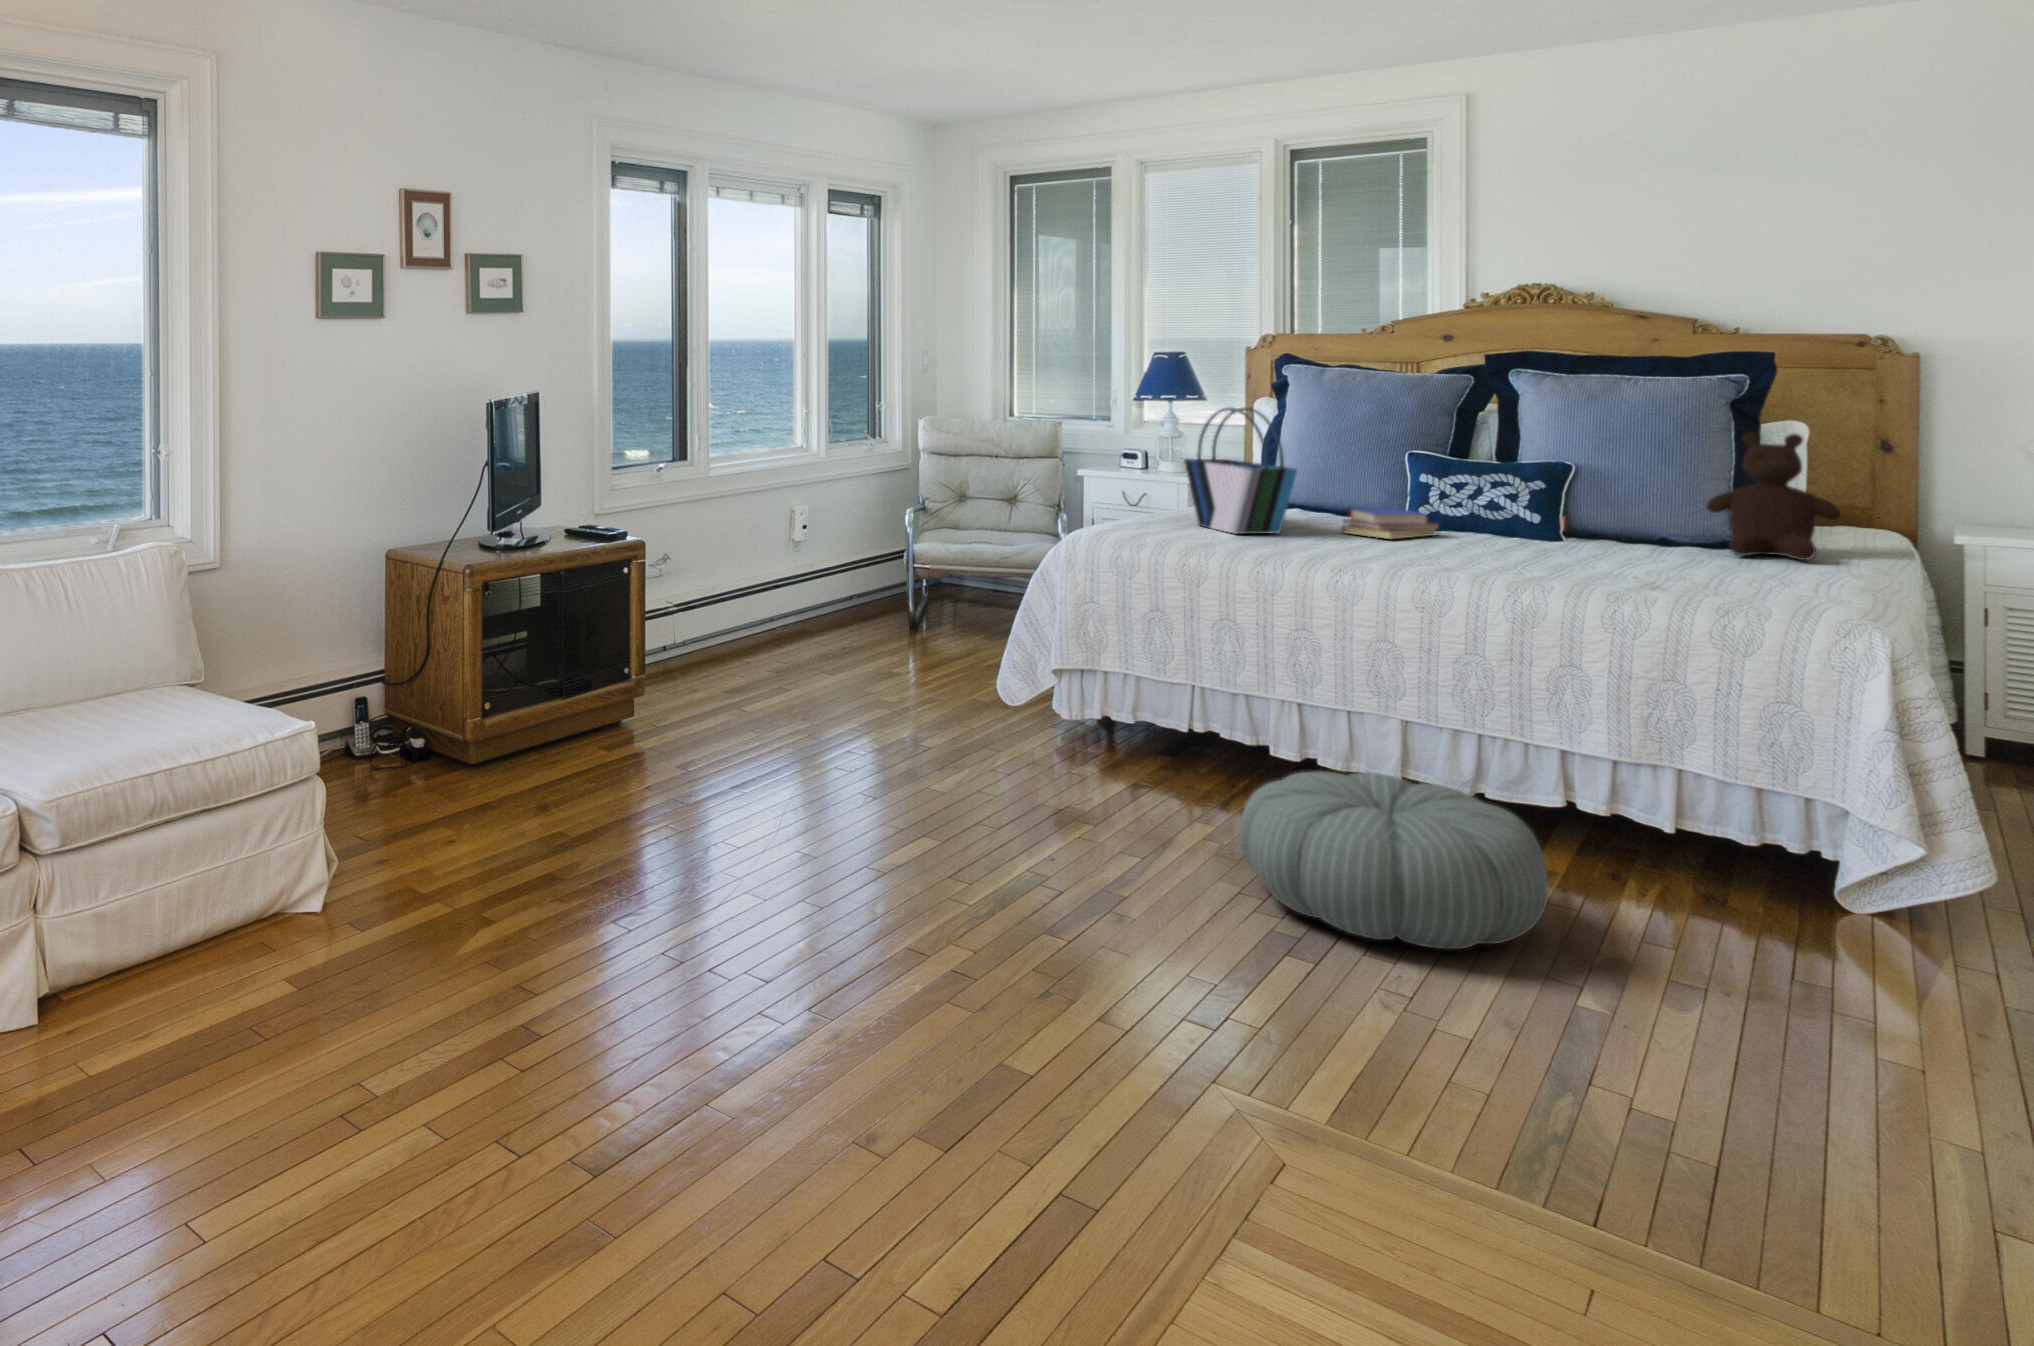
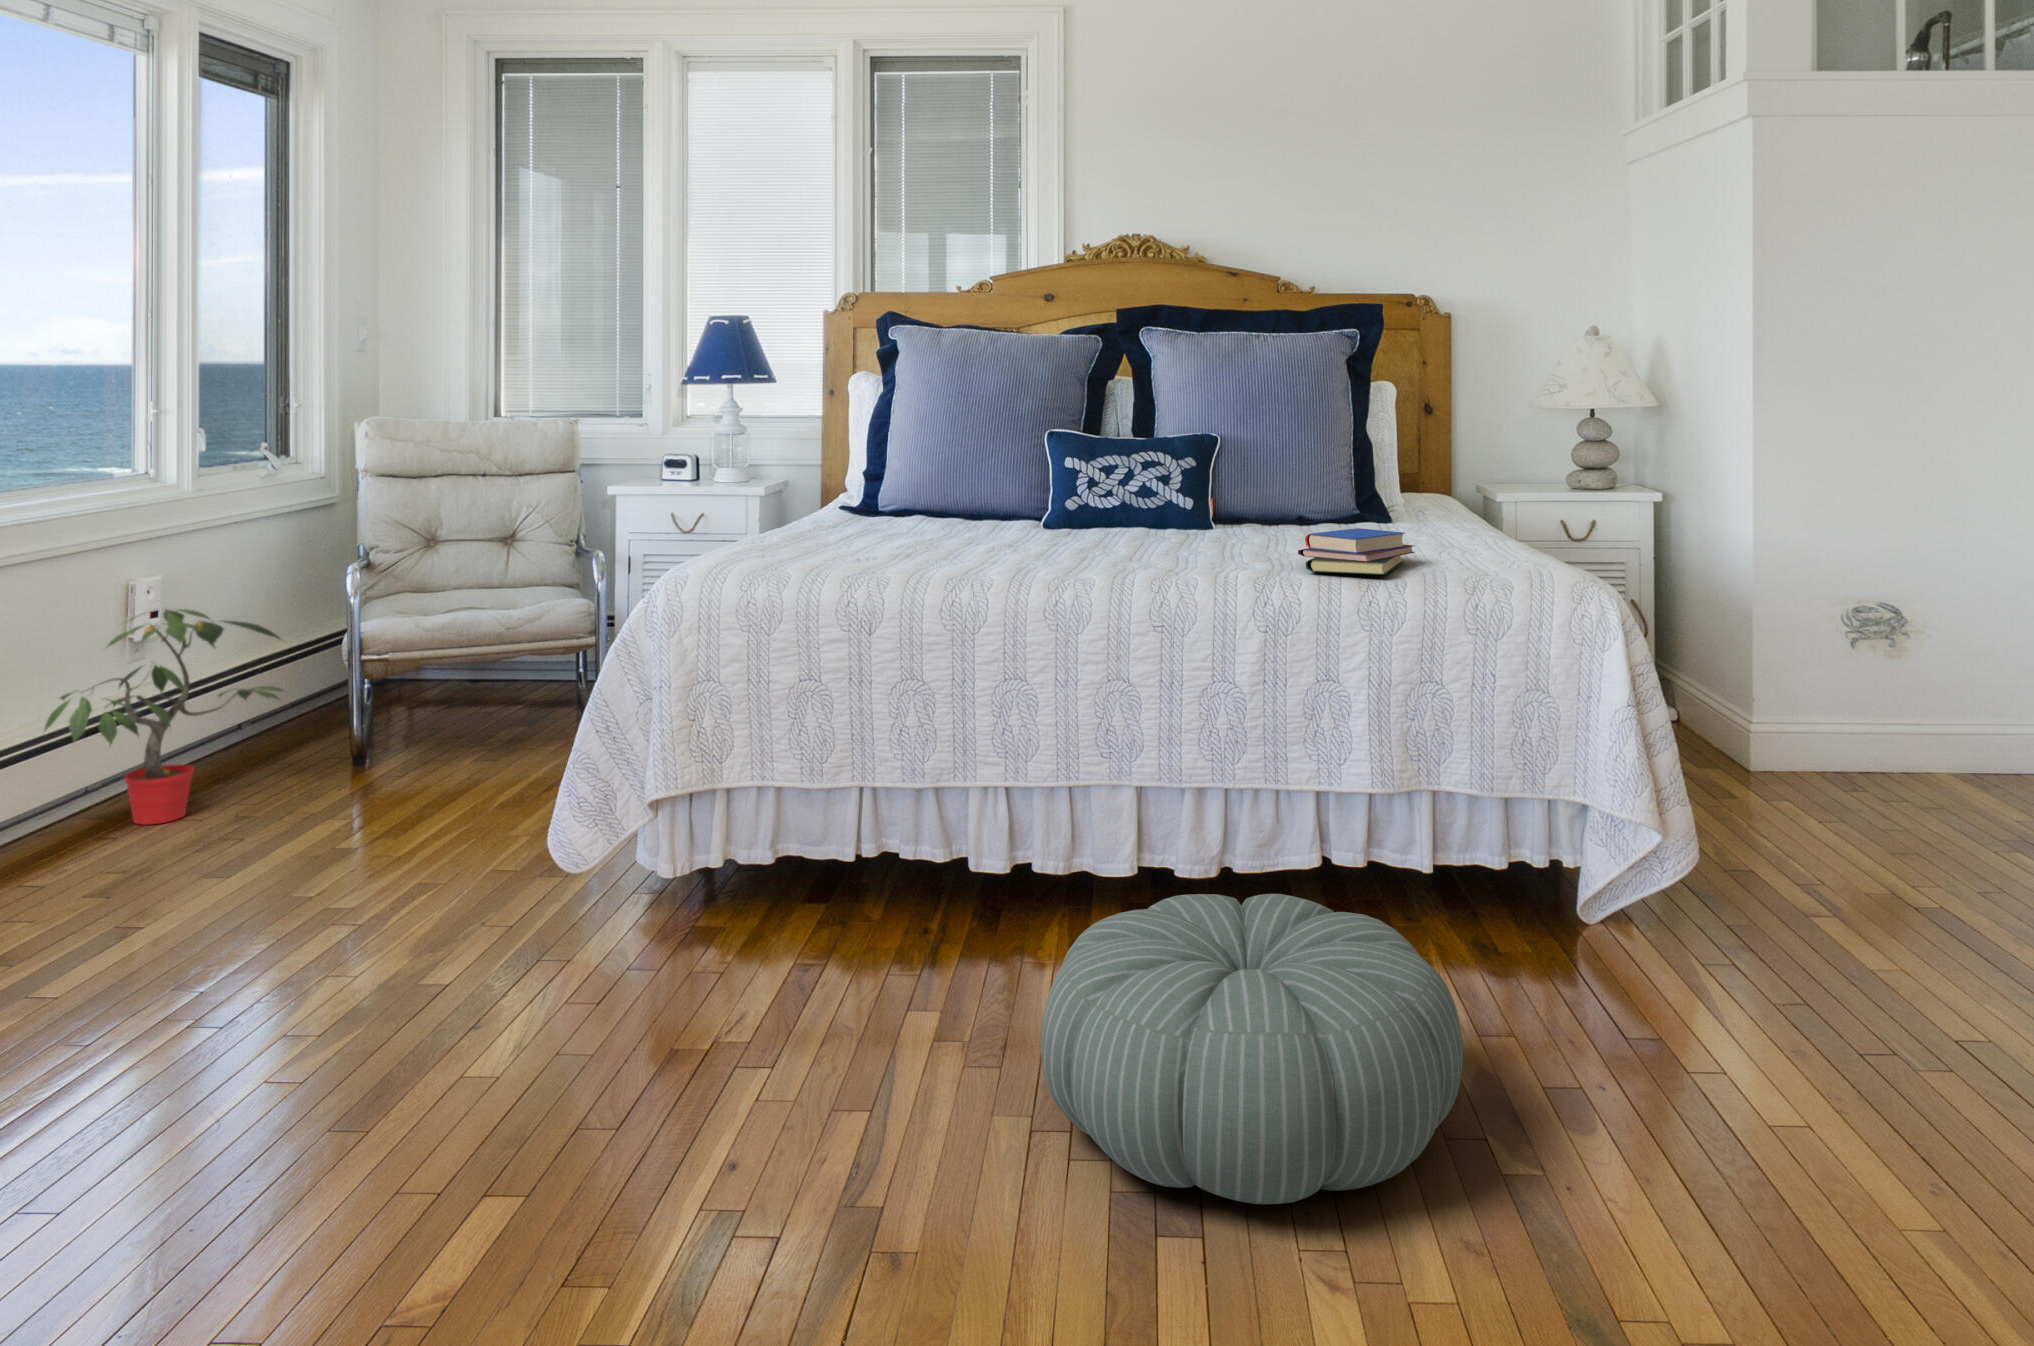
tote bag: present [1184,407,1297,534] -> none [806,371,966,552]
teddy bear: present [1707,432,1841,560] -> none [1342,389,1452,526]
book: present [1341,509,1439,539] -> present [1298,528,1415,575]
potted plant: none [747,526,873,646] -> present [44,609,284,824]

